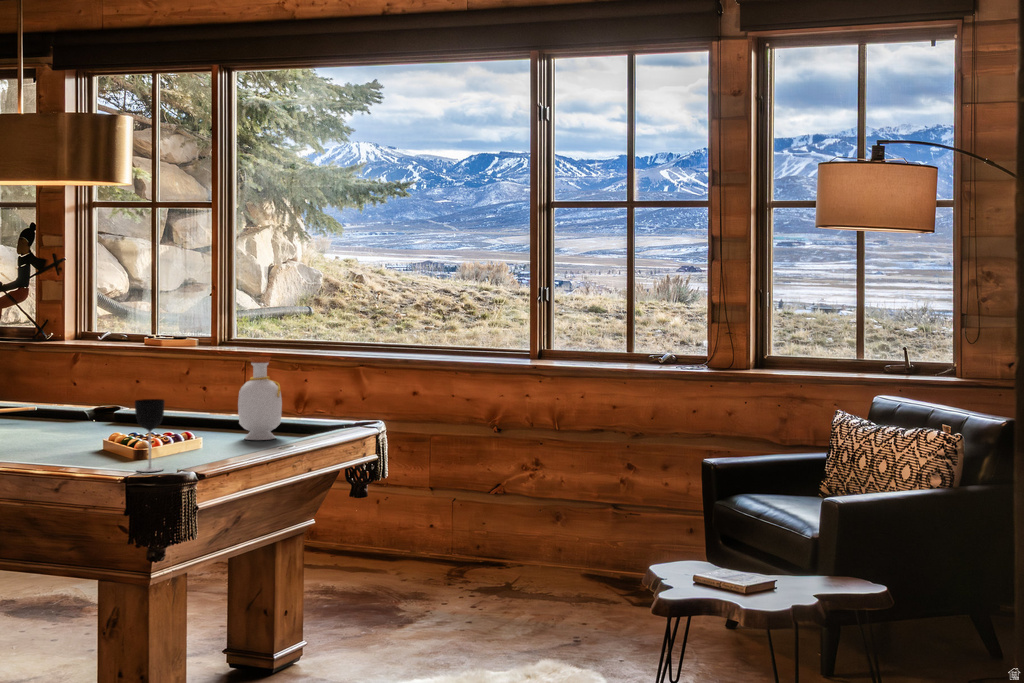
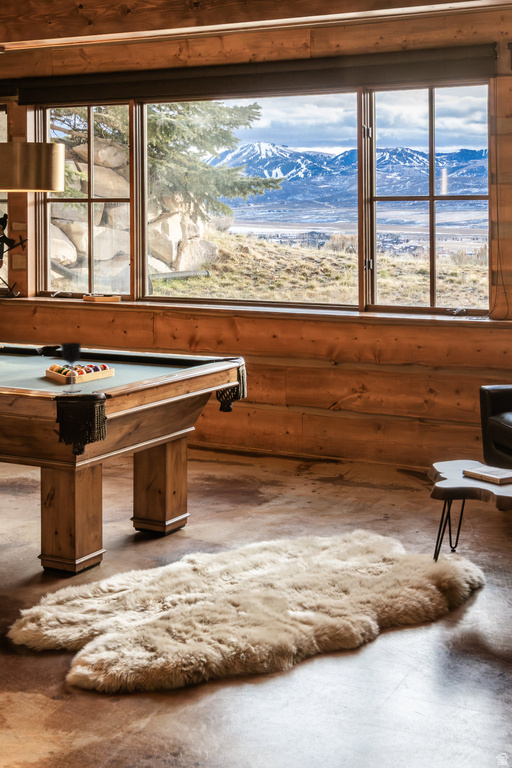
bottle: present [238,357,282,440] -> none [137,312,168,371]

